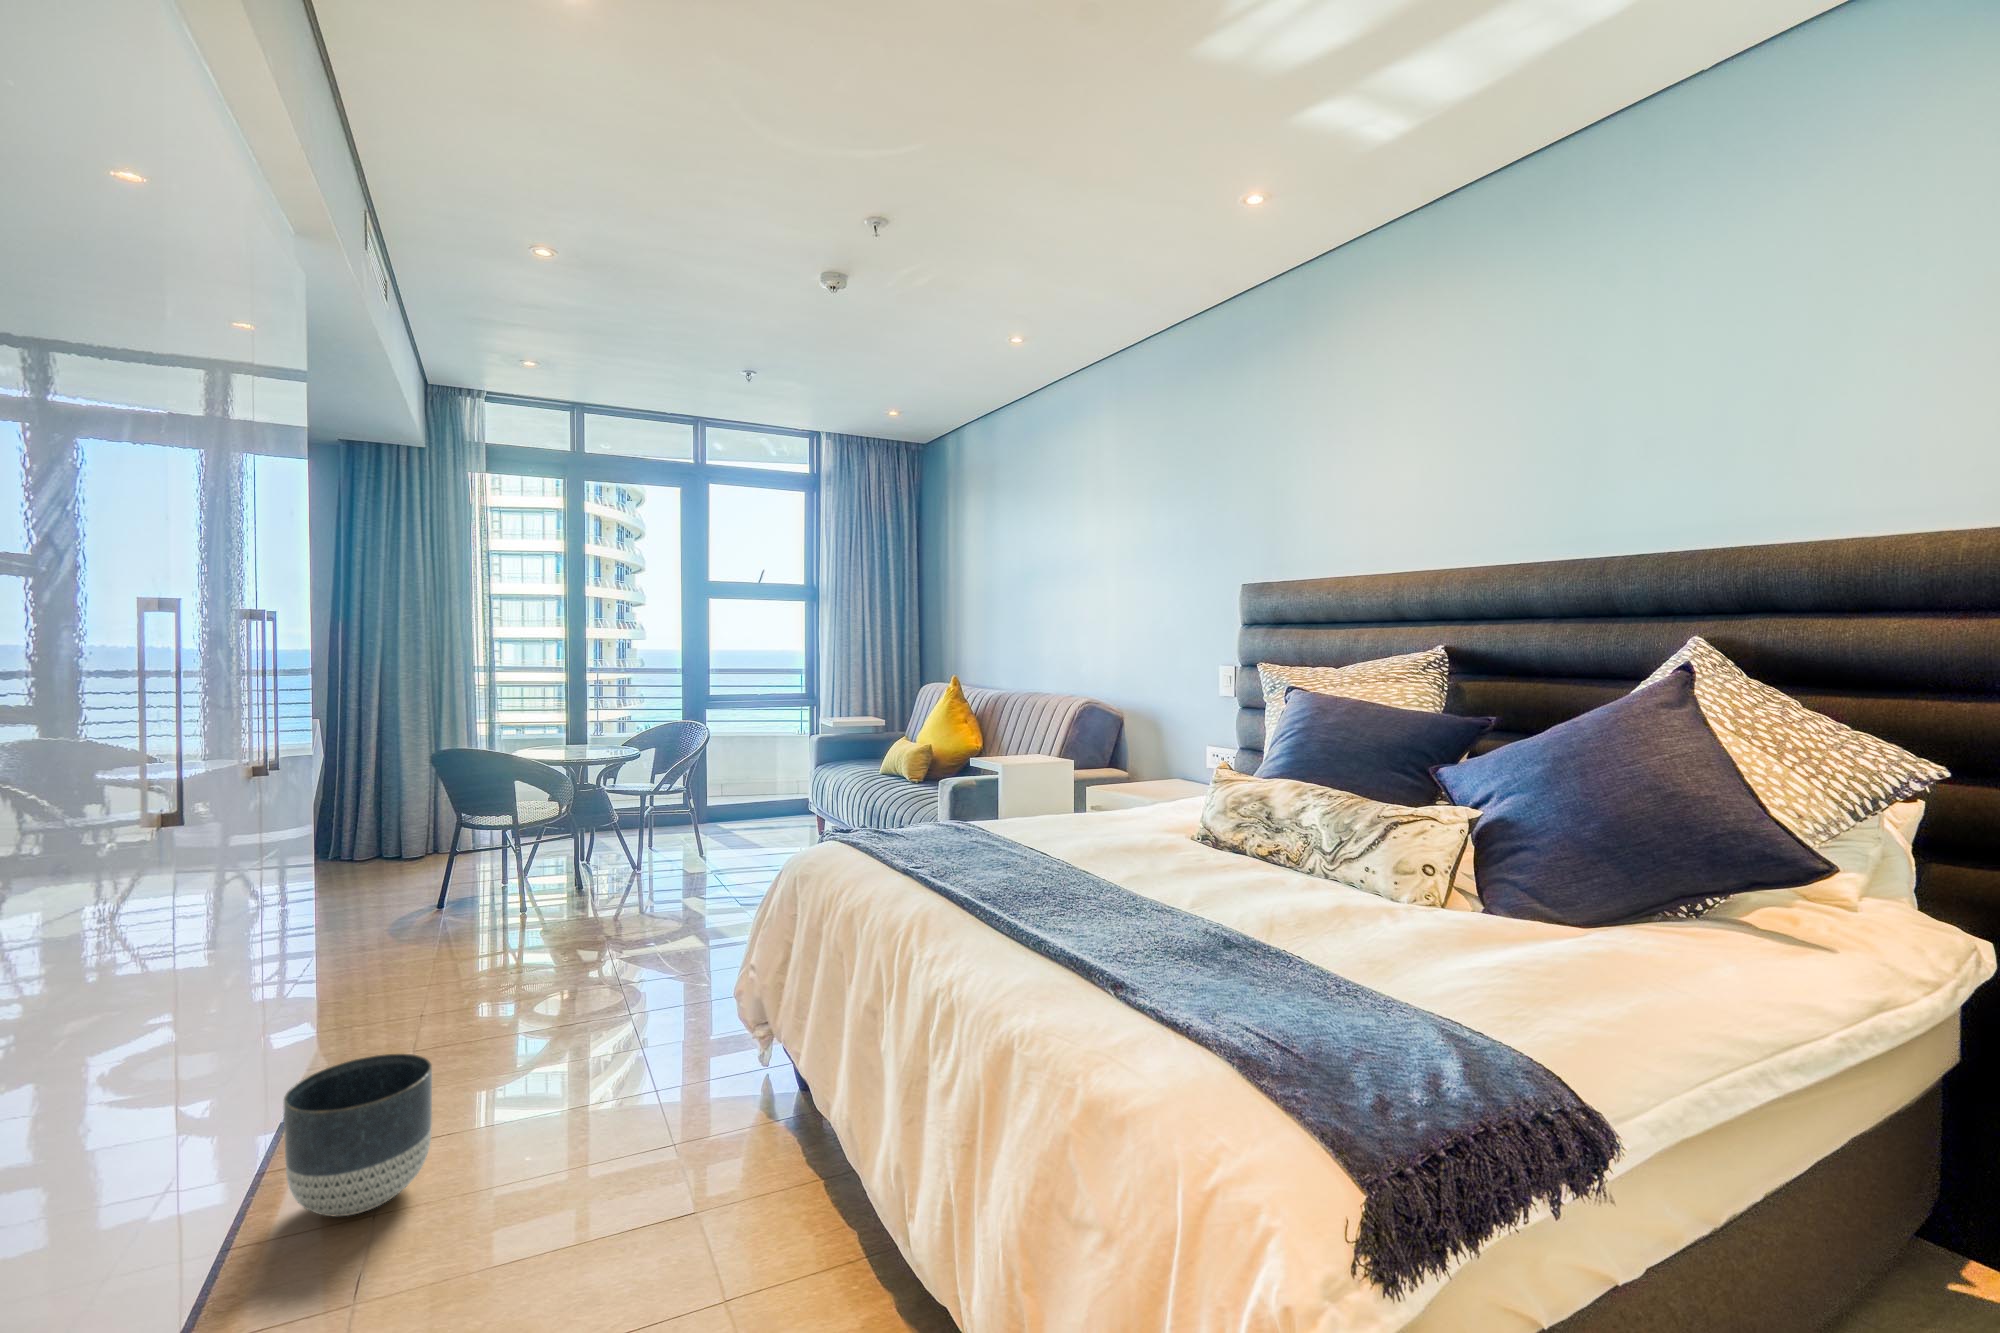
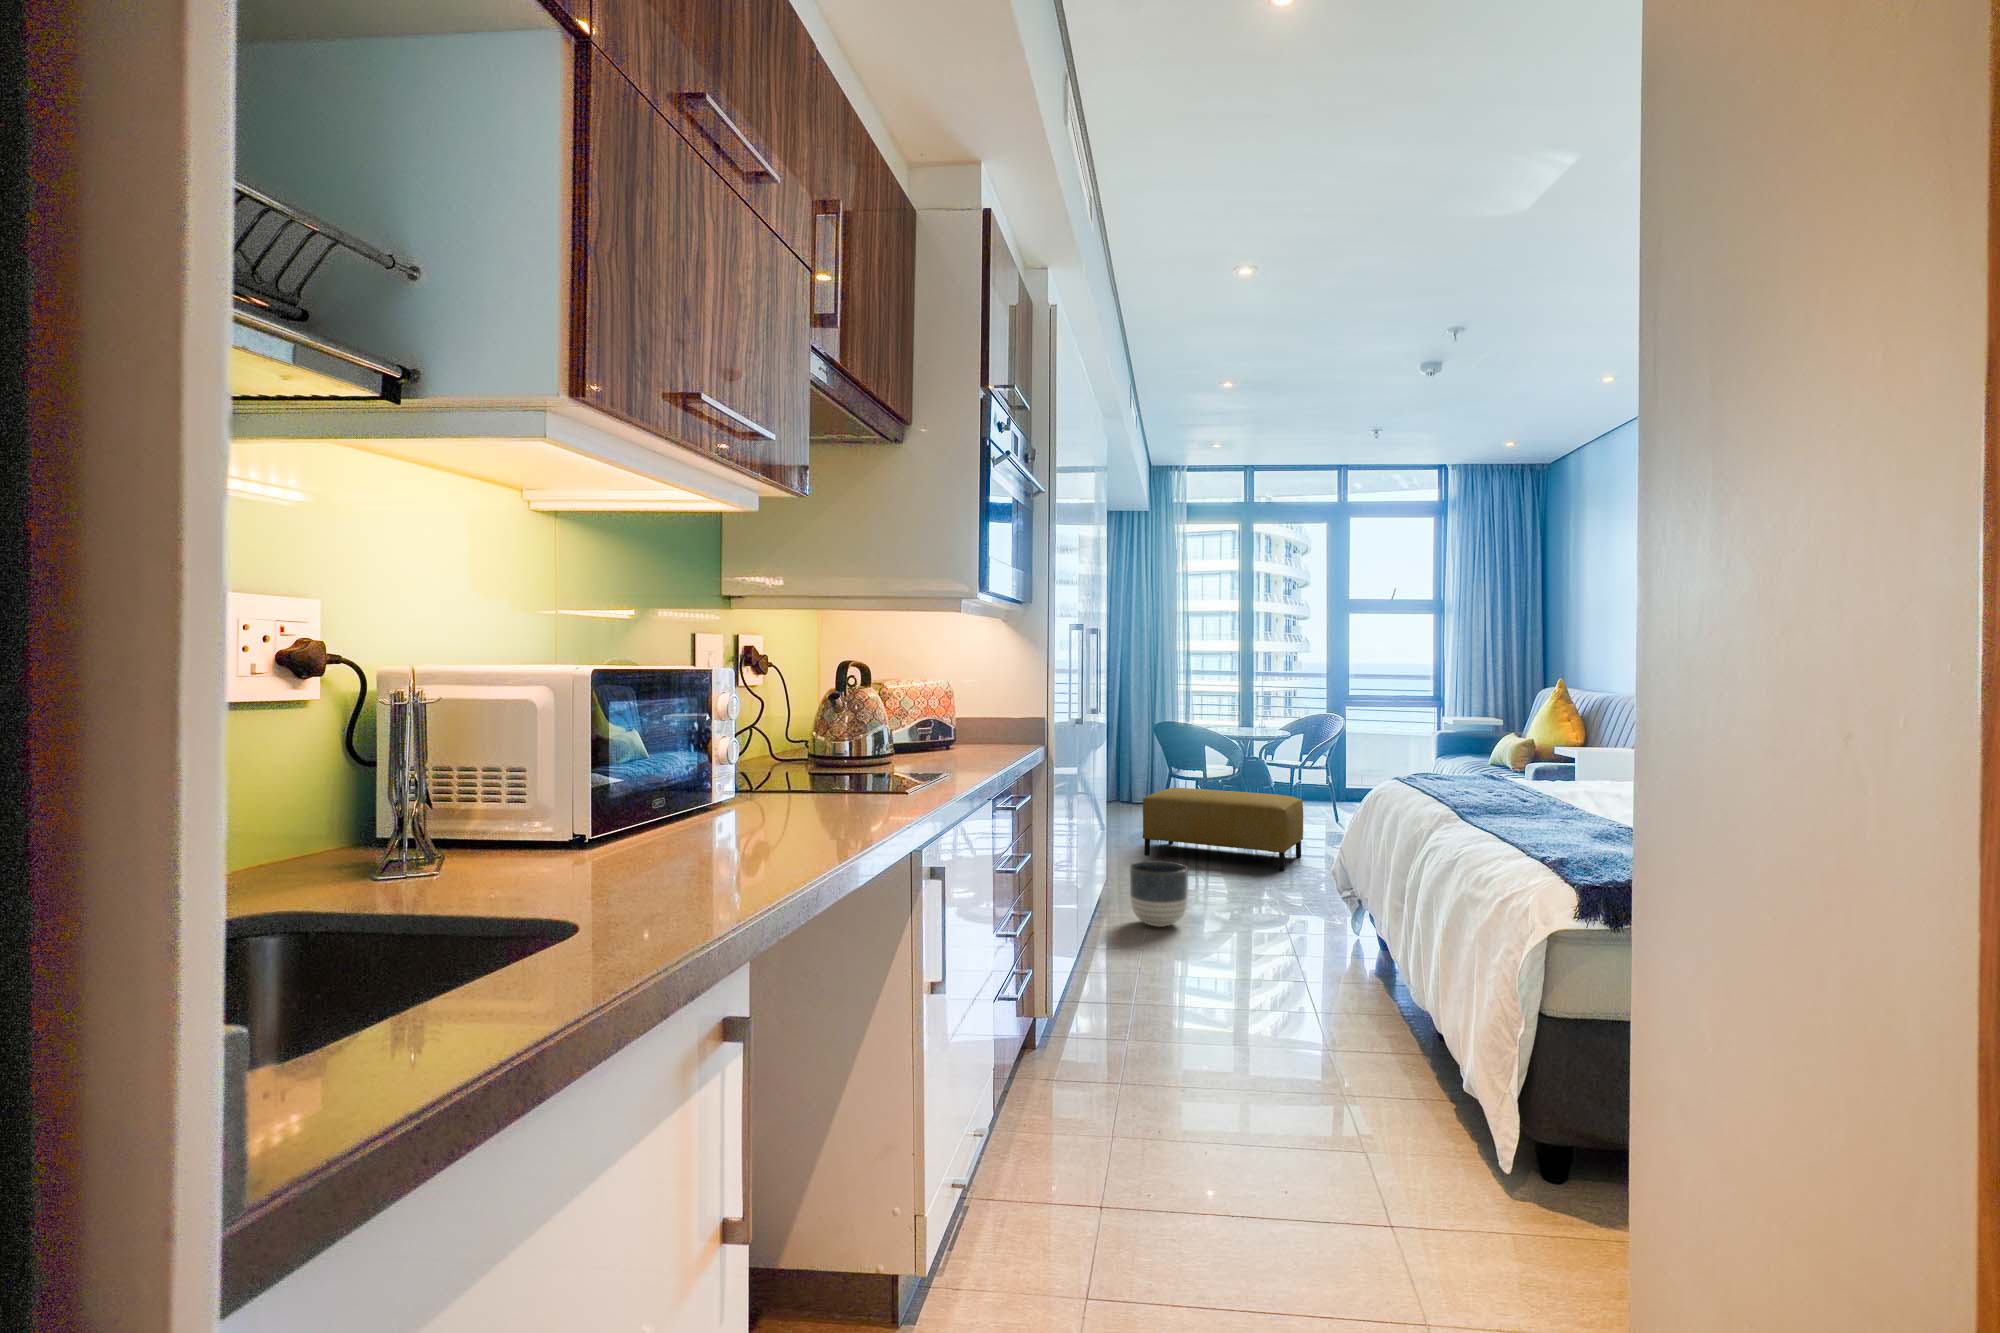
ottoman: none [385,848,661,980] -> present [1143,788,1303,870]

